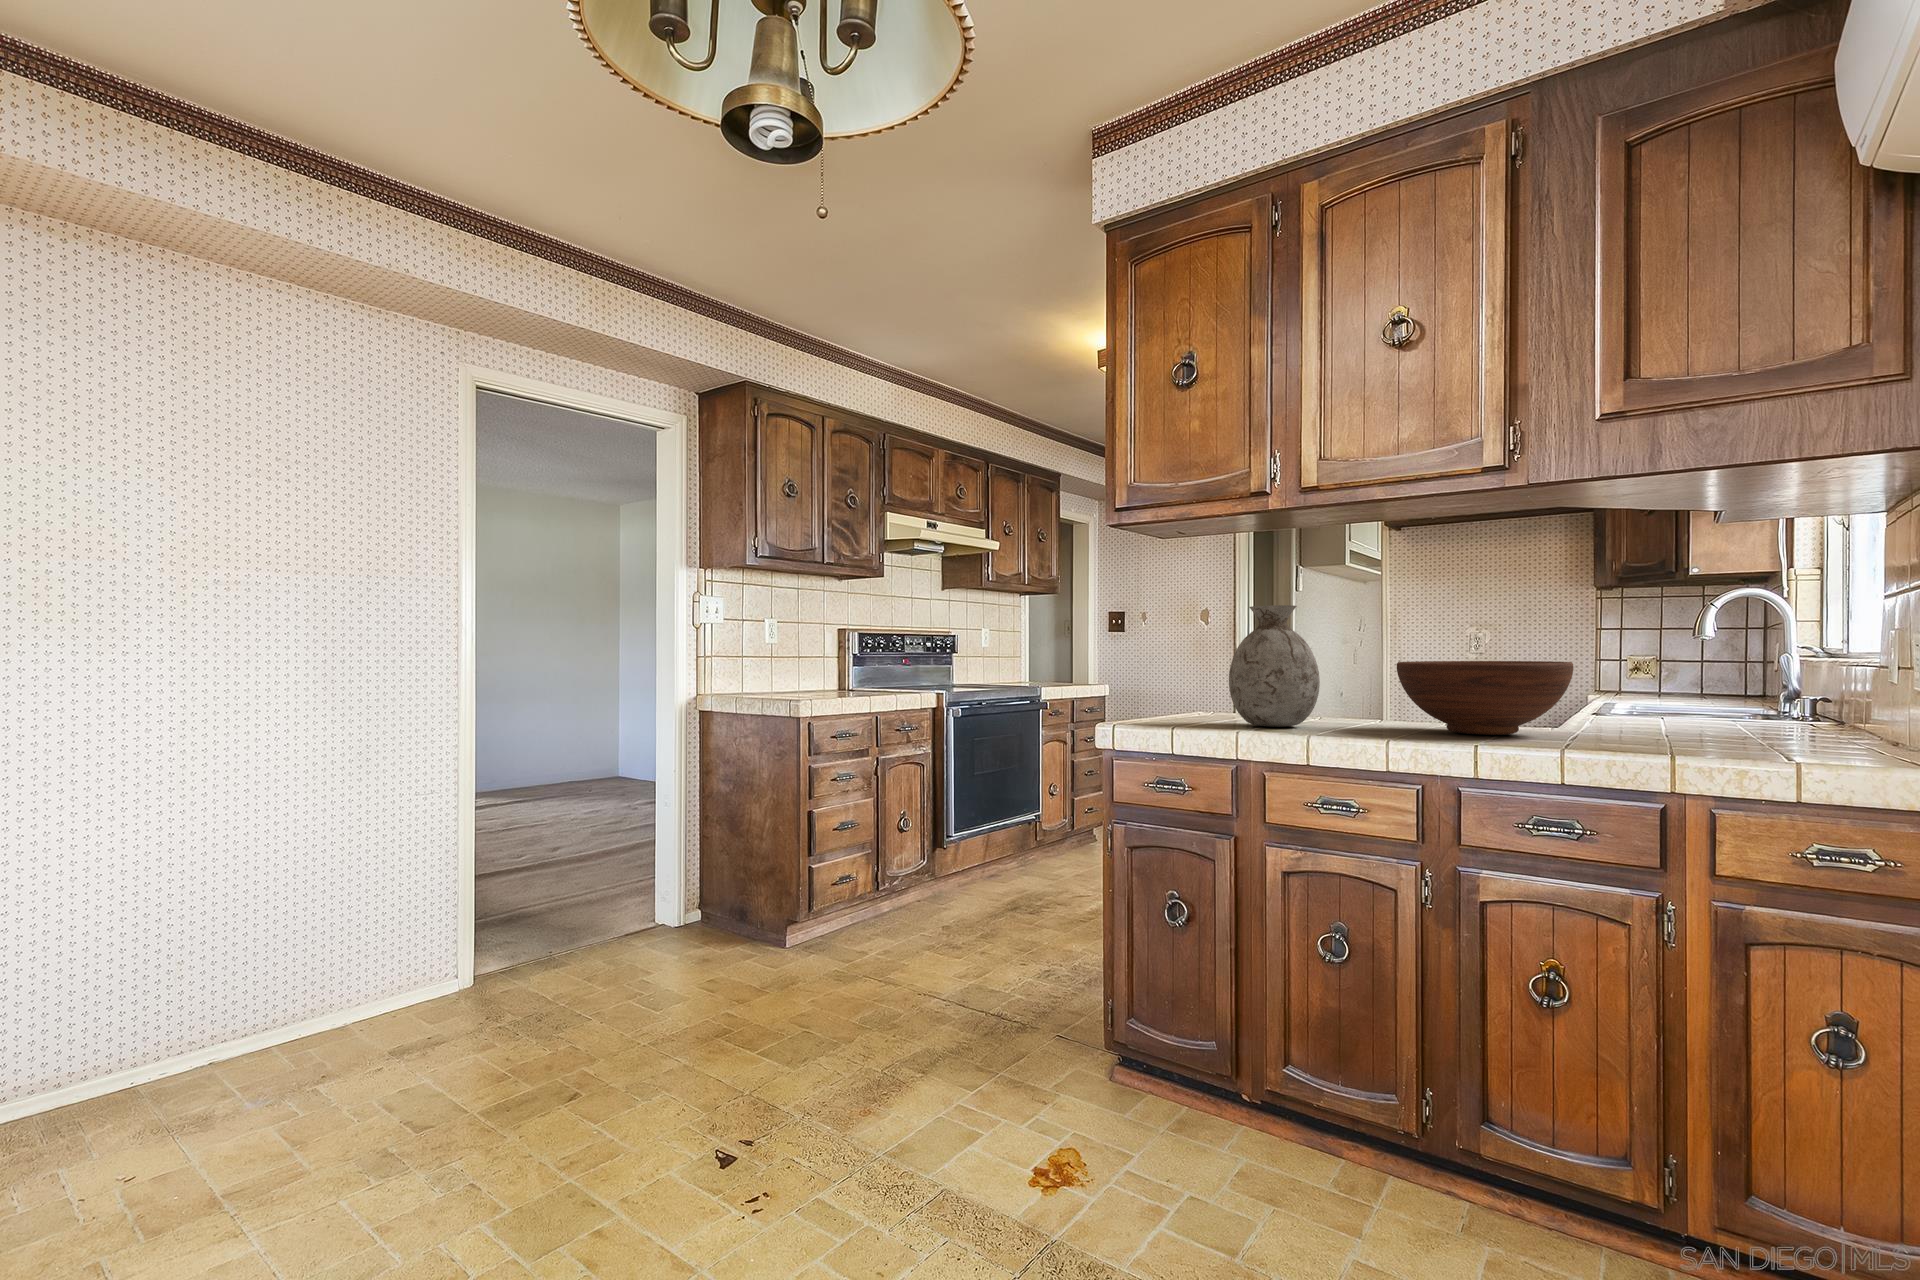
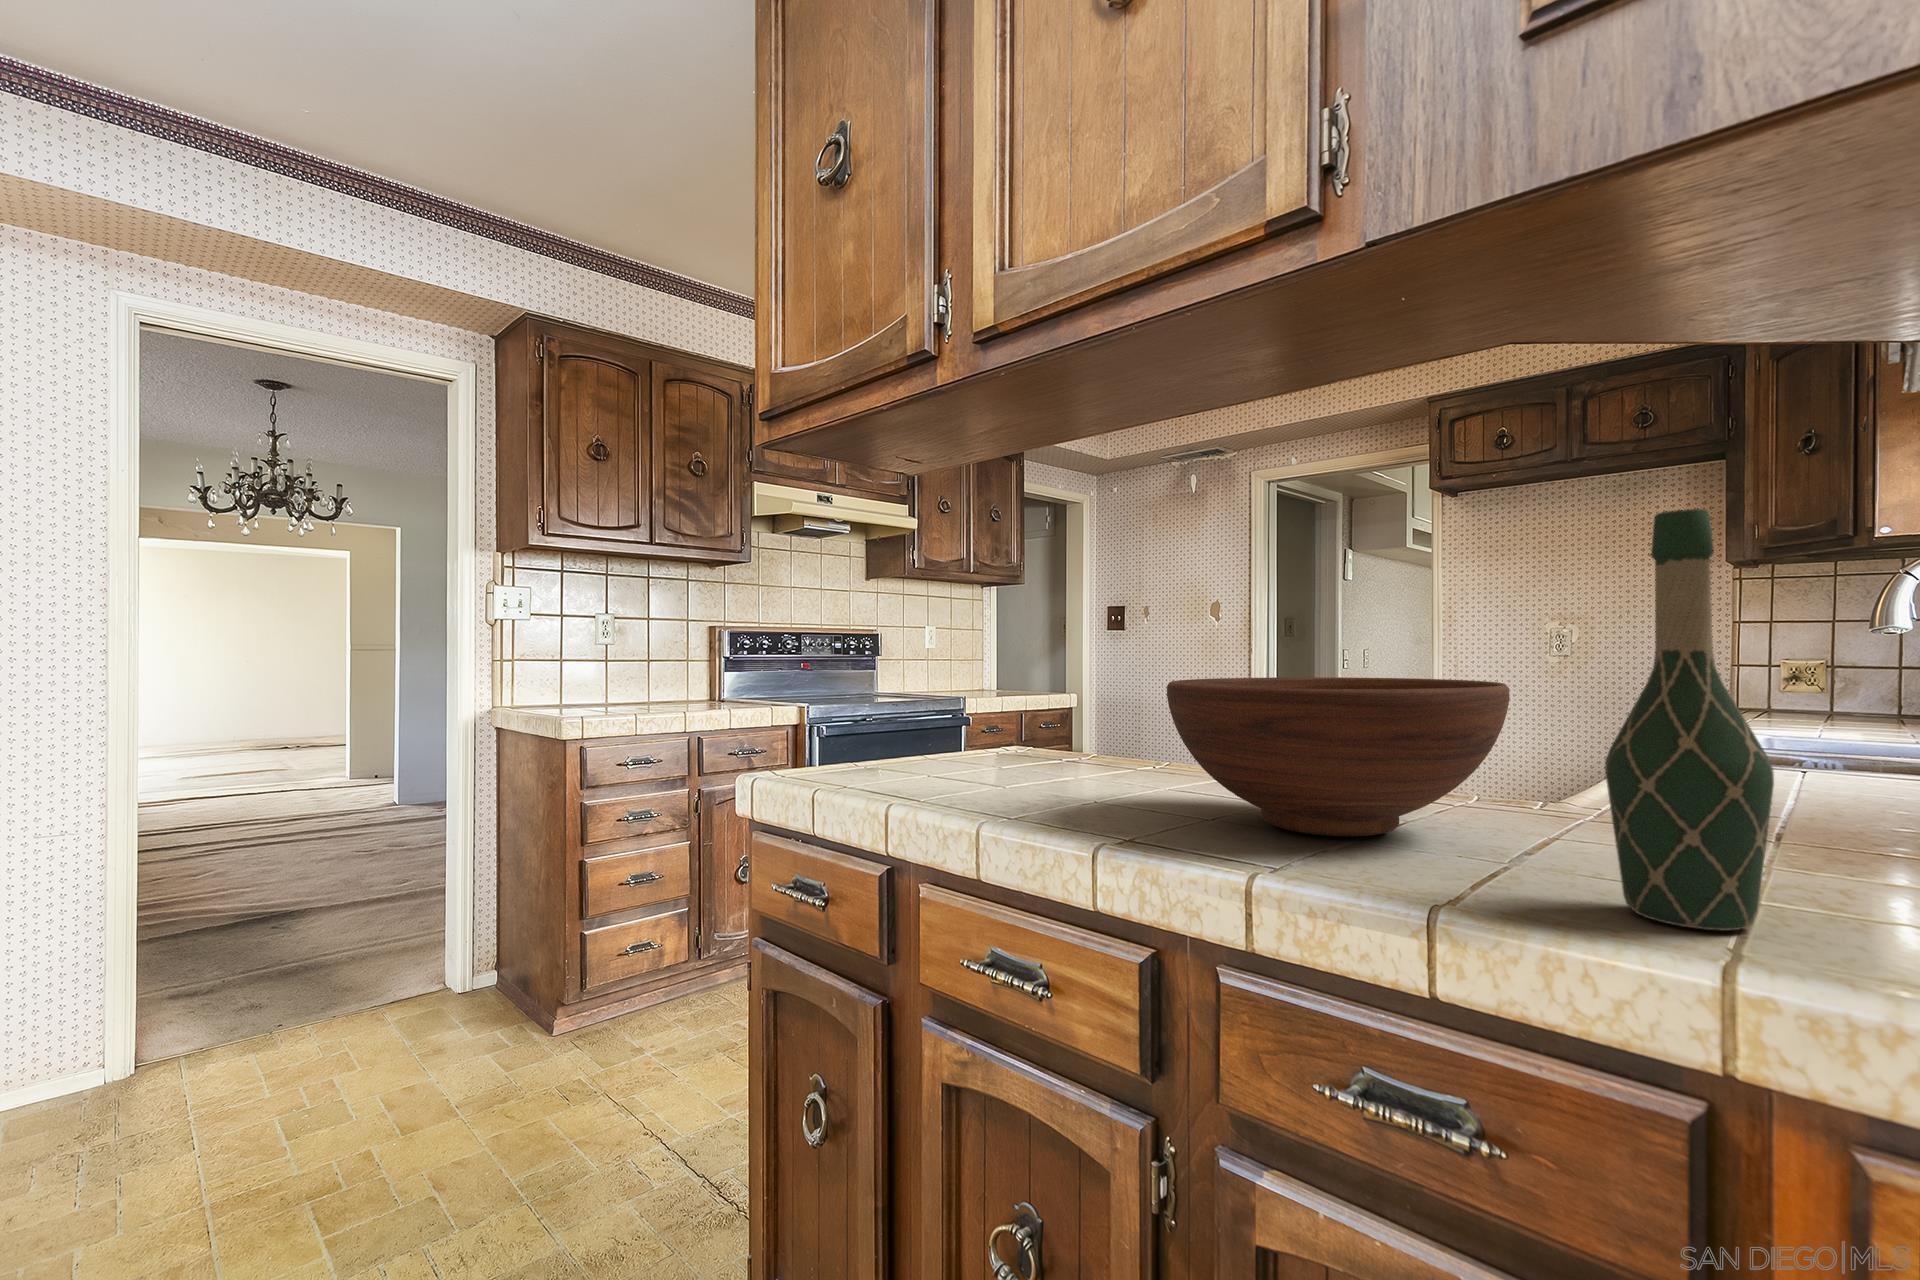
wine bottle: none [1634,593,1697,749] -> present [1605,509,1774,930]
vase: present [1229,605,1320,727] -> none [910,575,1063,795]

